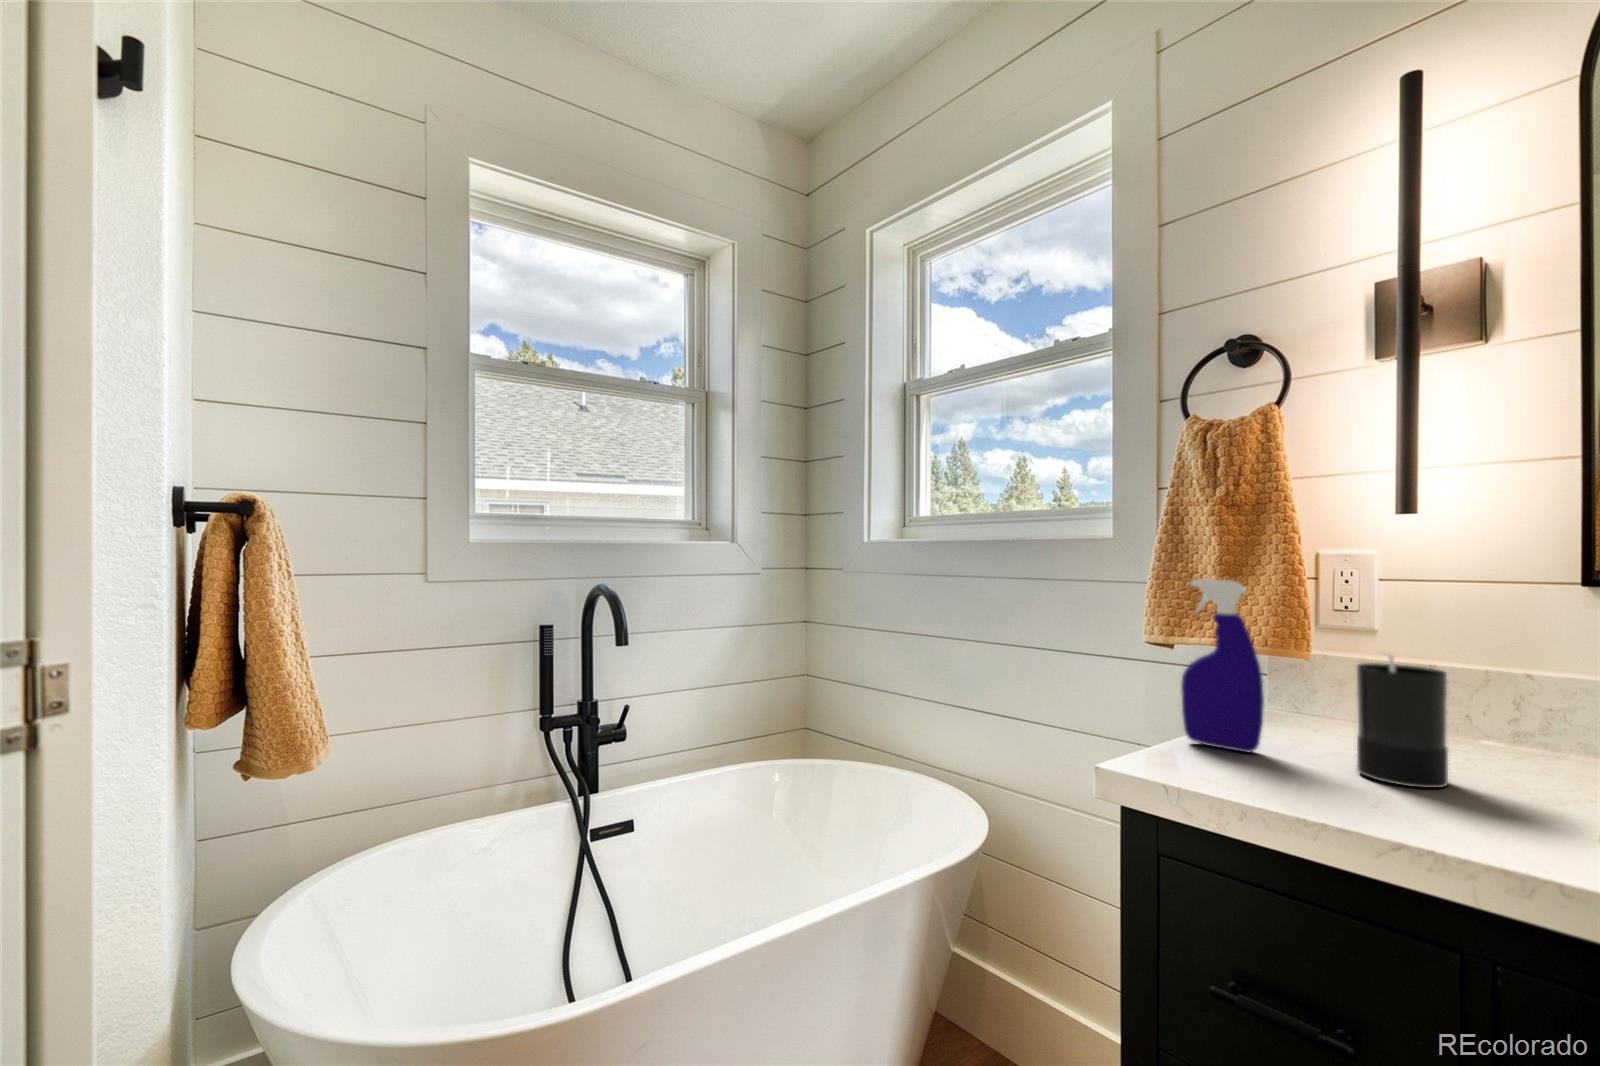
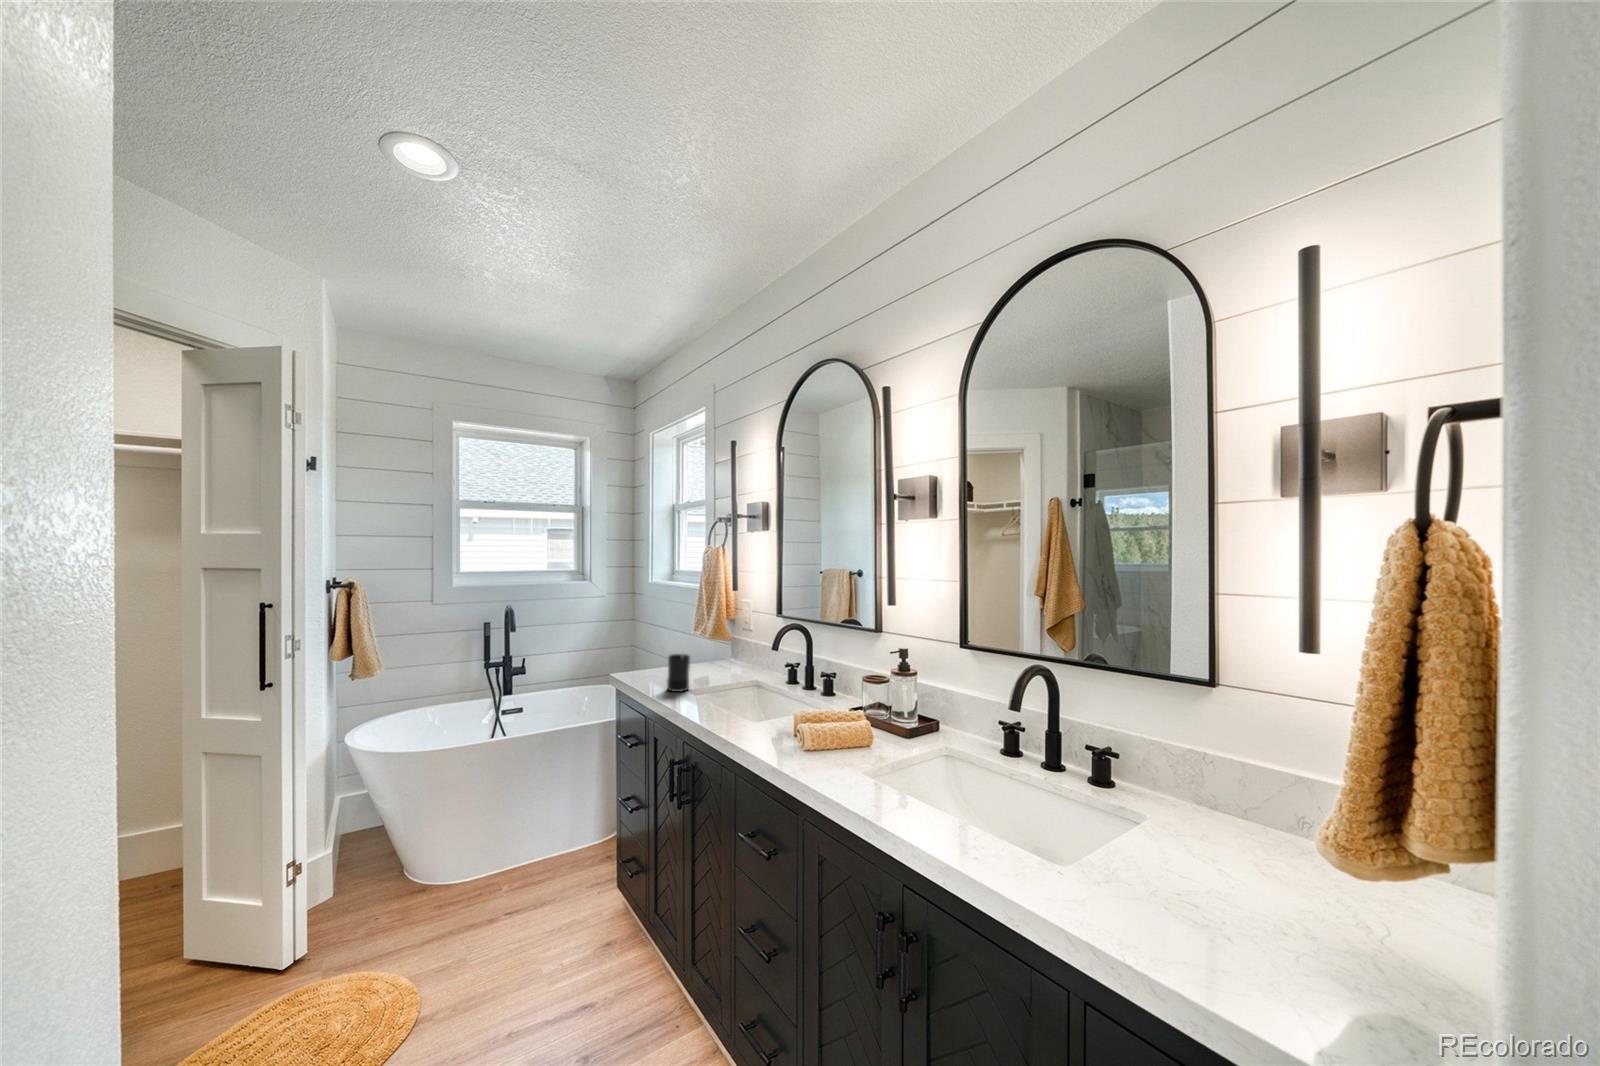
spray bottle: present [1181,579,1264,753] -> none [649,623,665,682]

